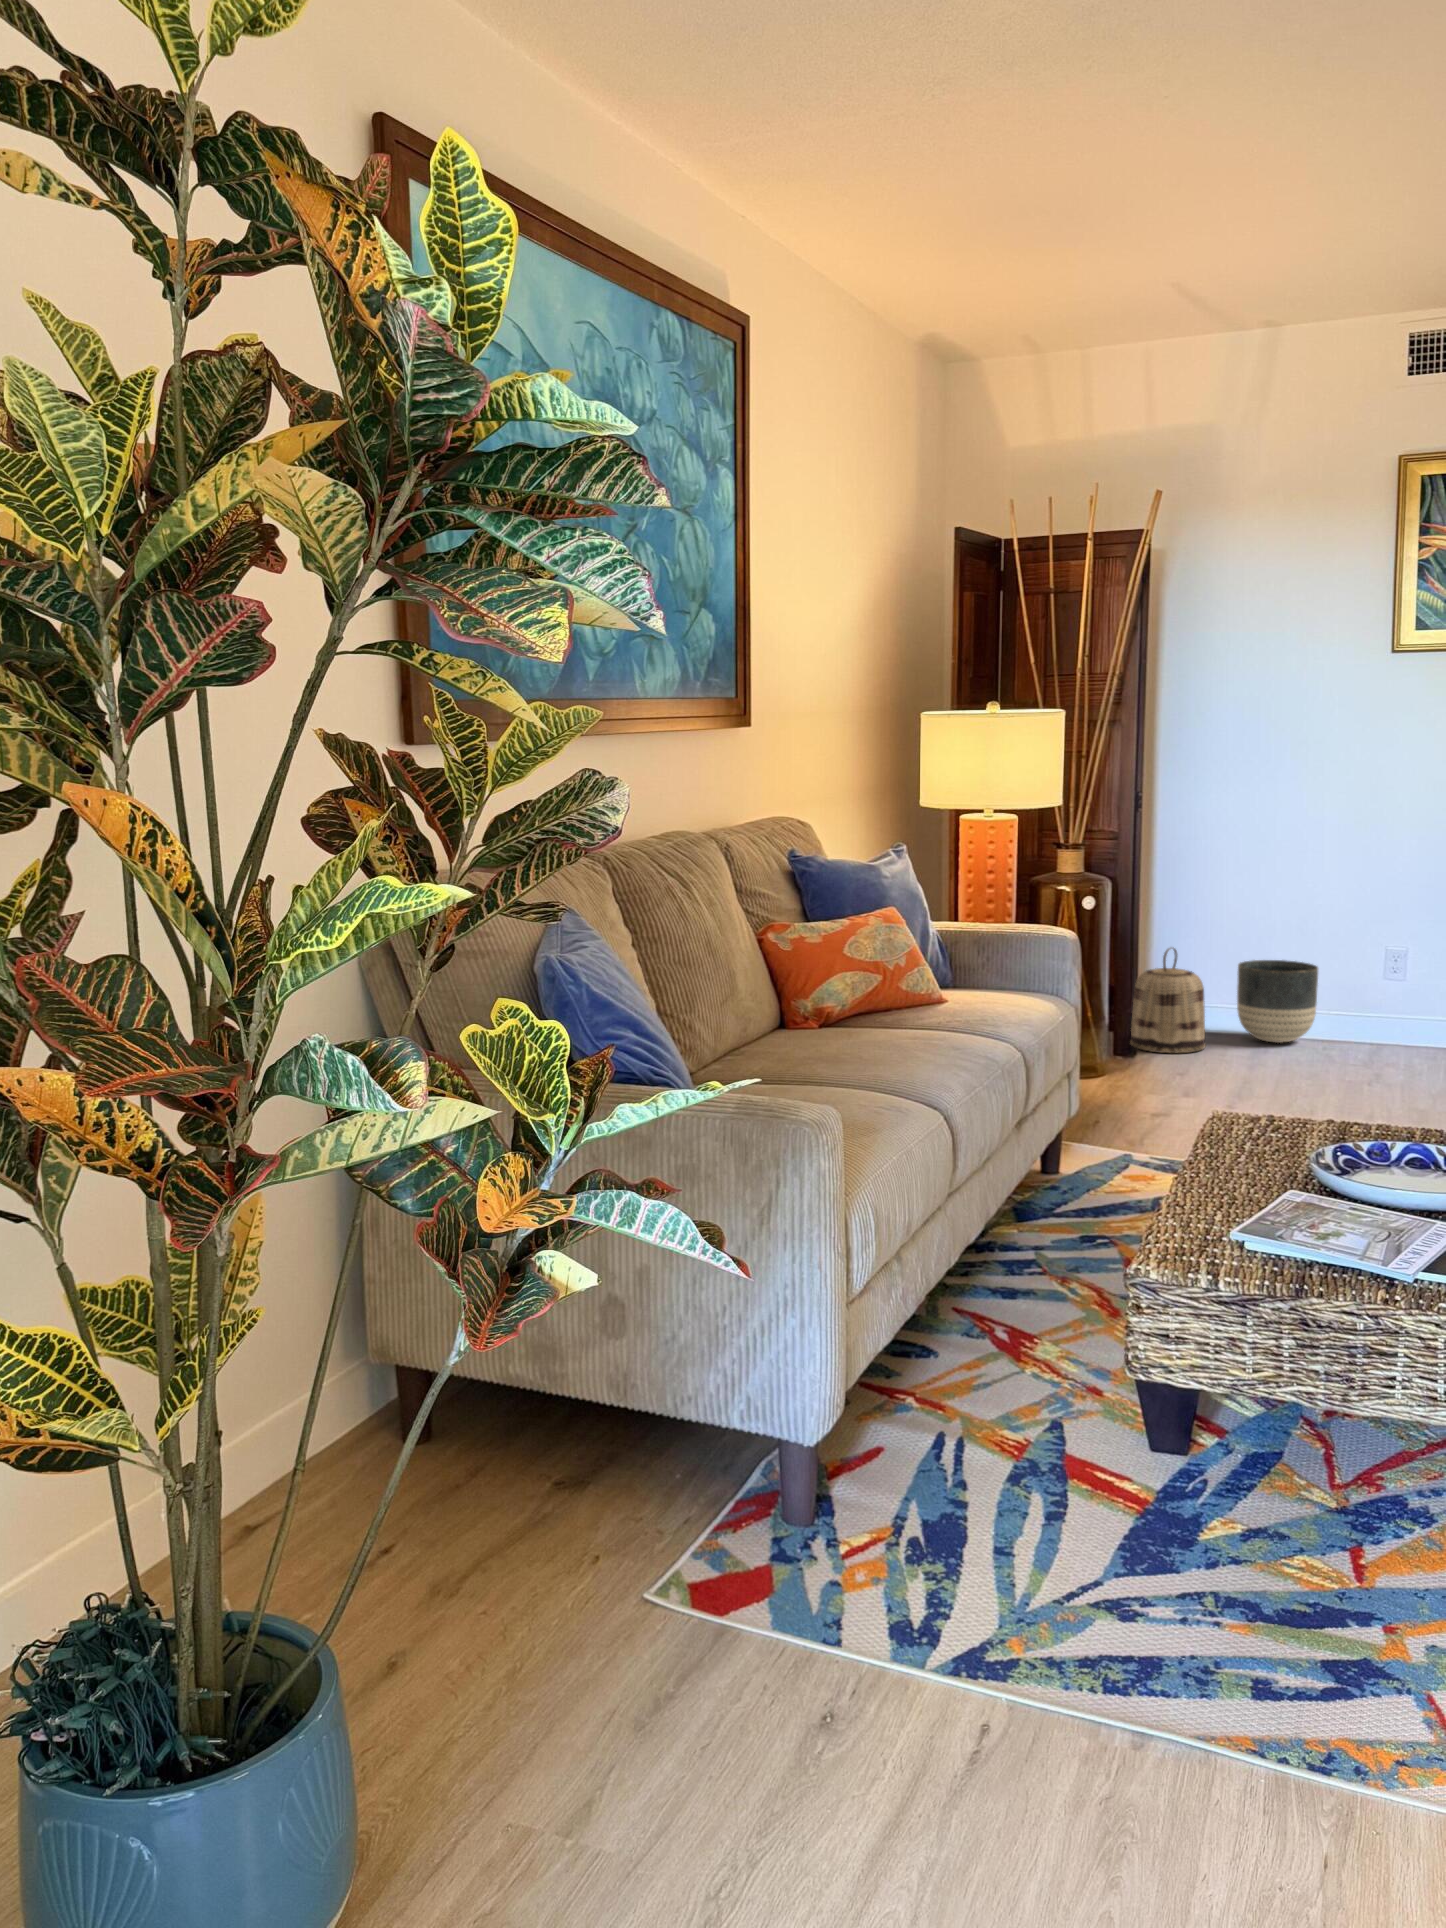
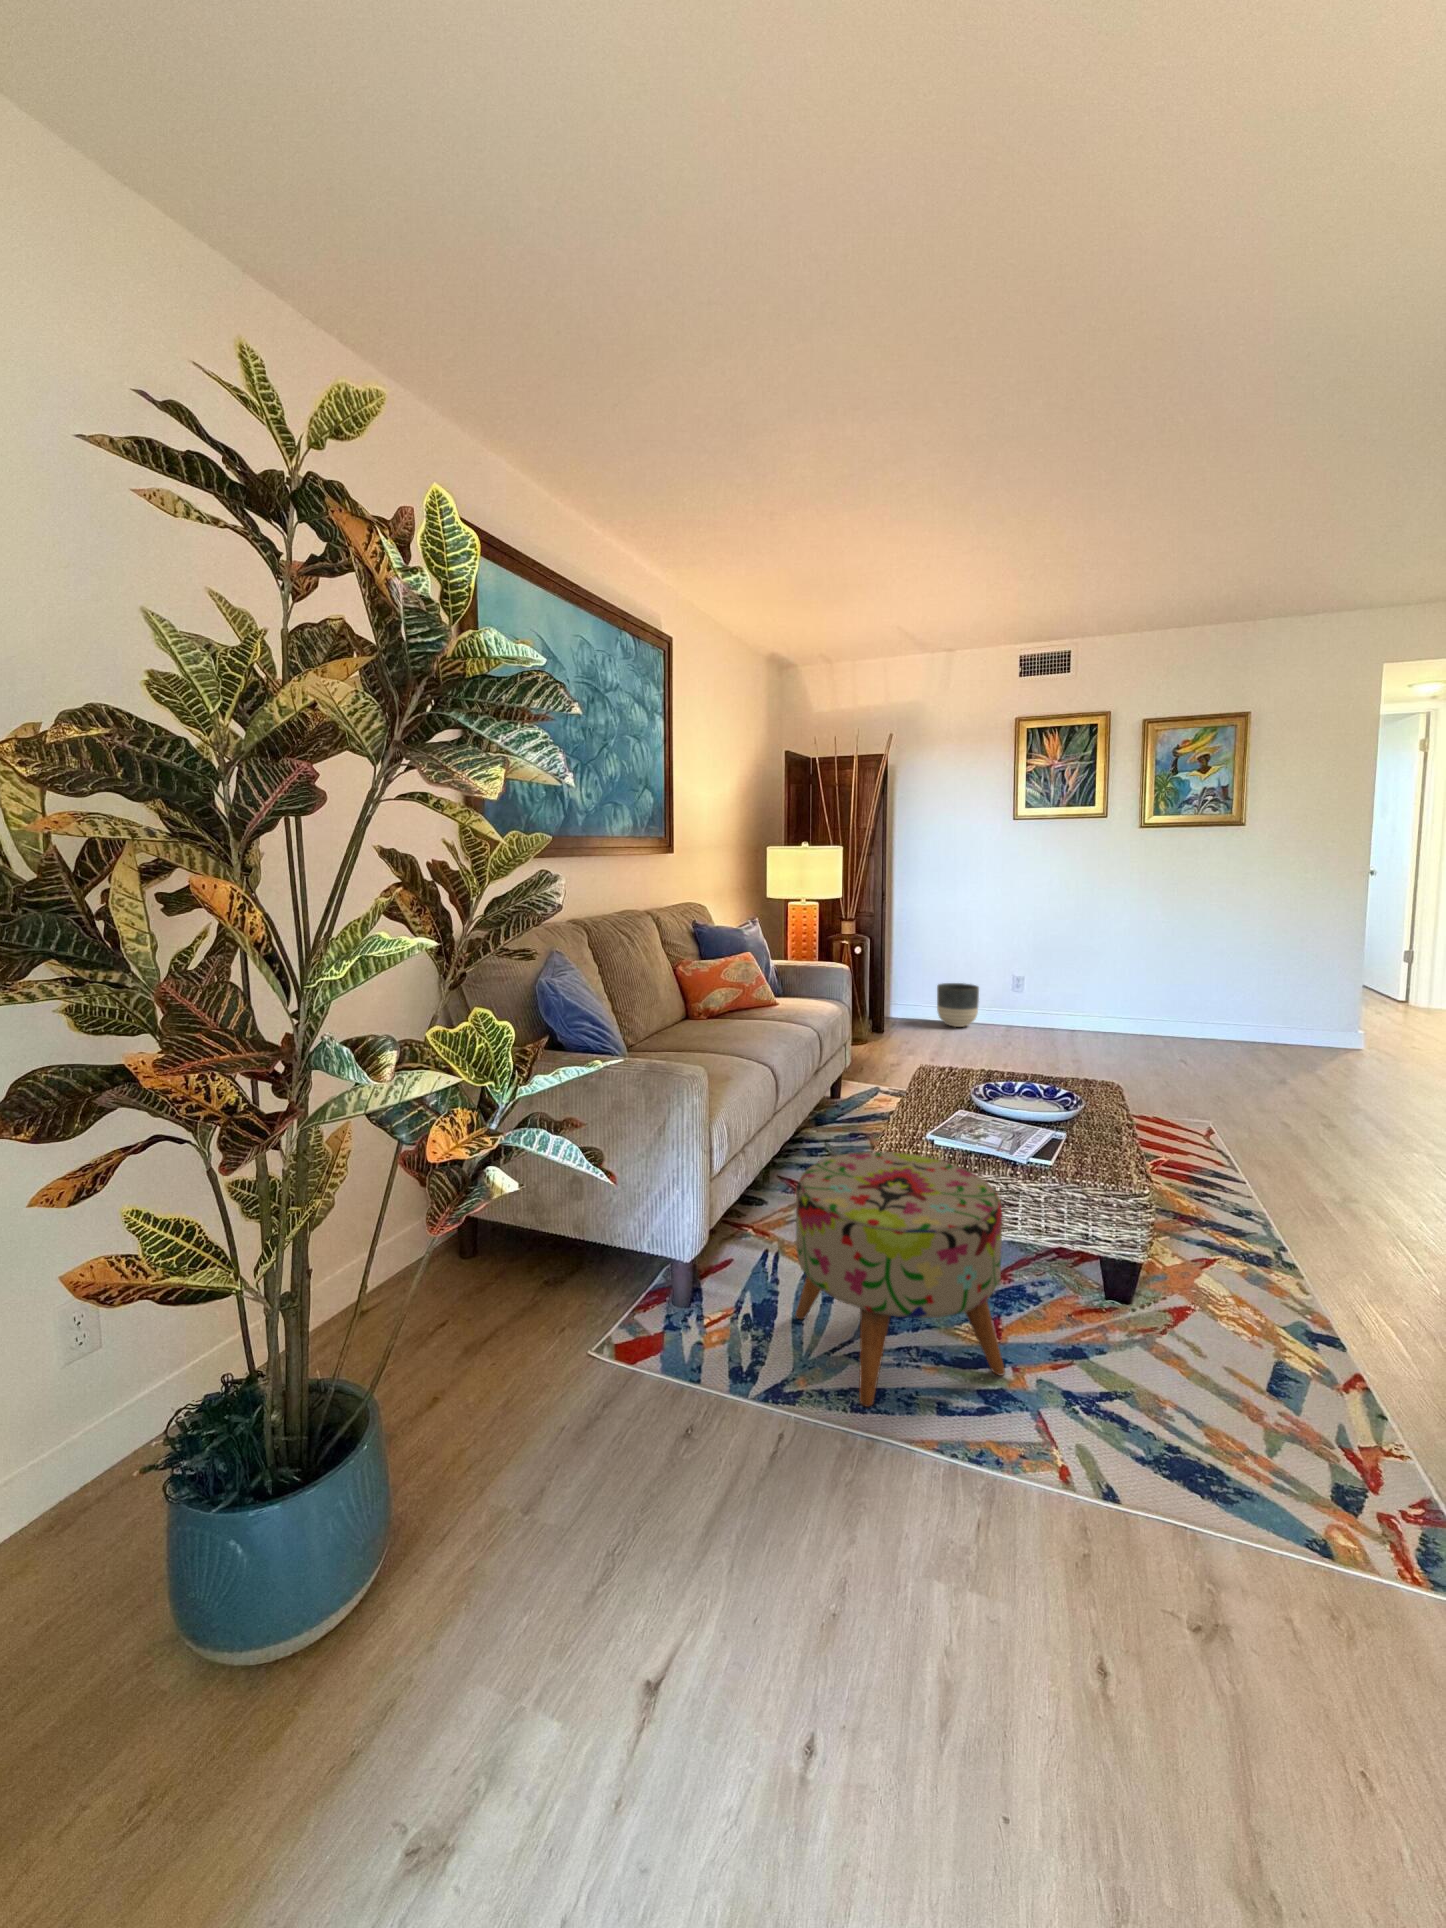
basket: present [1130,948,1206,1053] -> none [881,976,921,1033]
ottoman: none [996,1258,1373,1688] -> present [795,1152,1005,1407]

